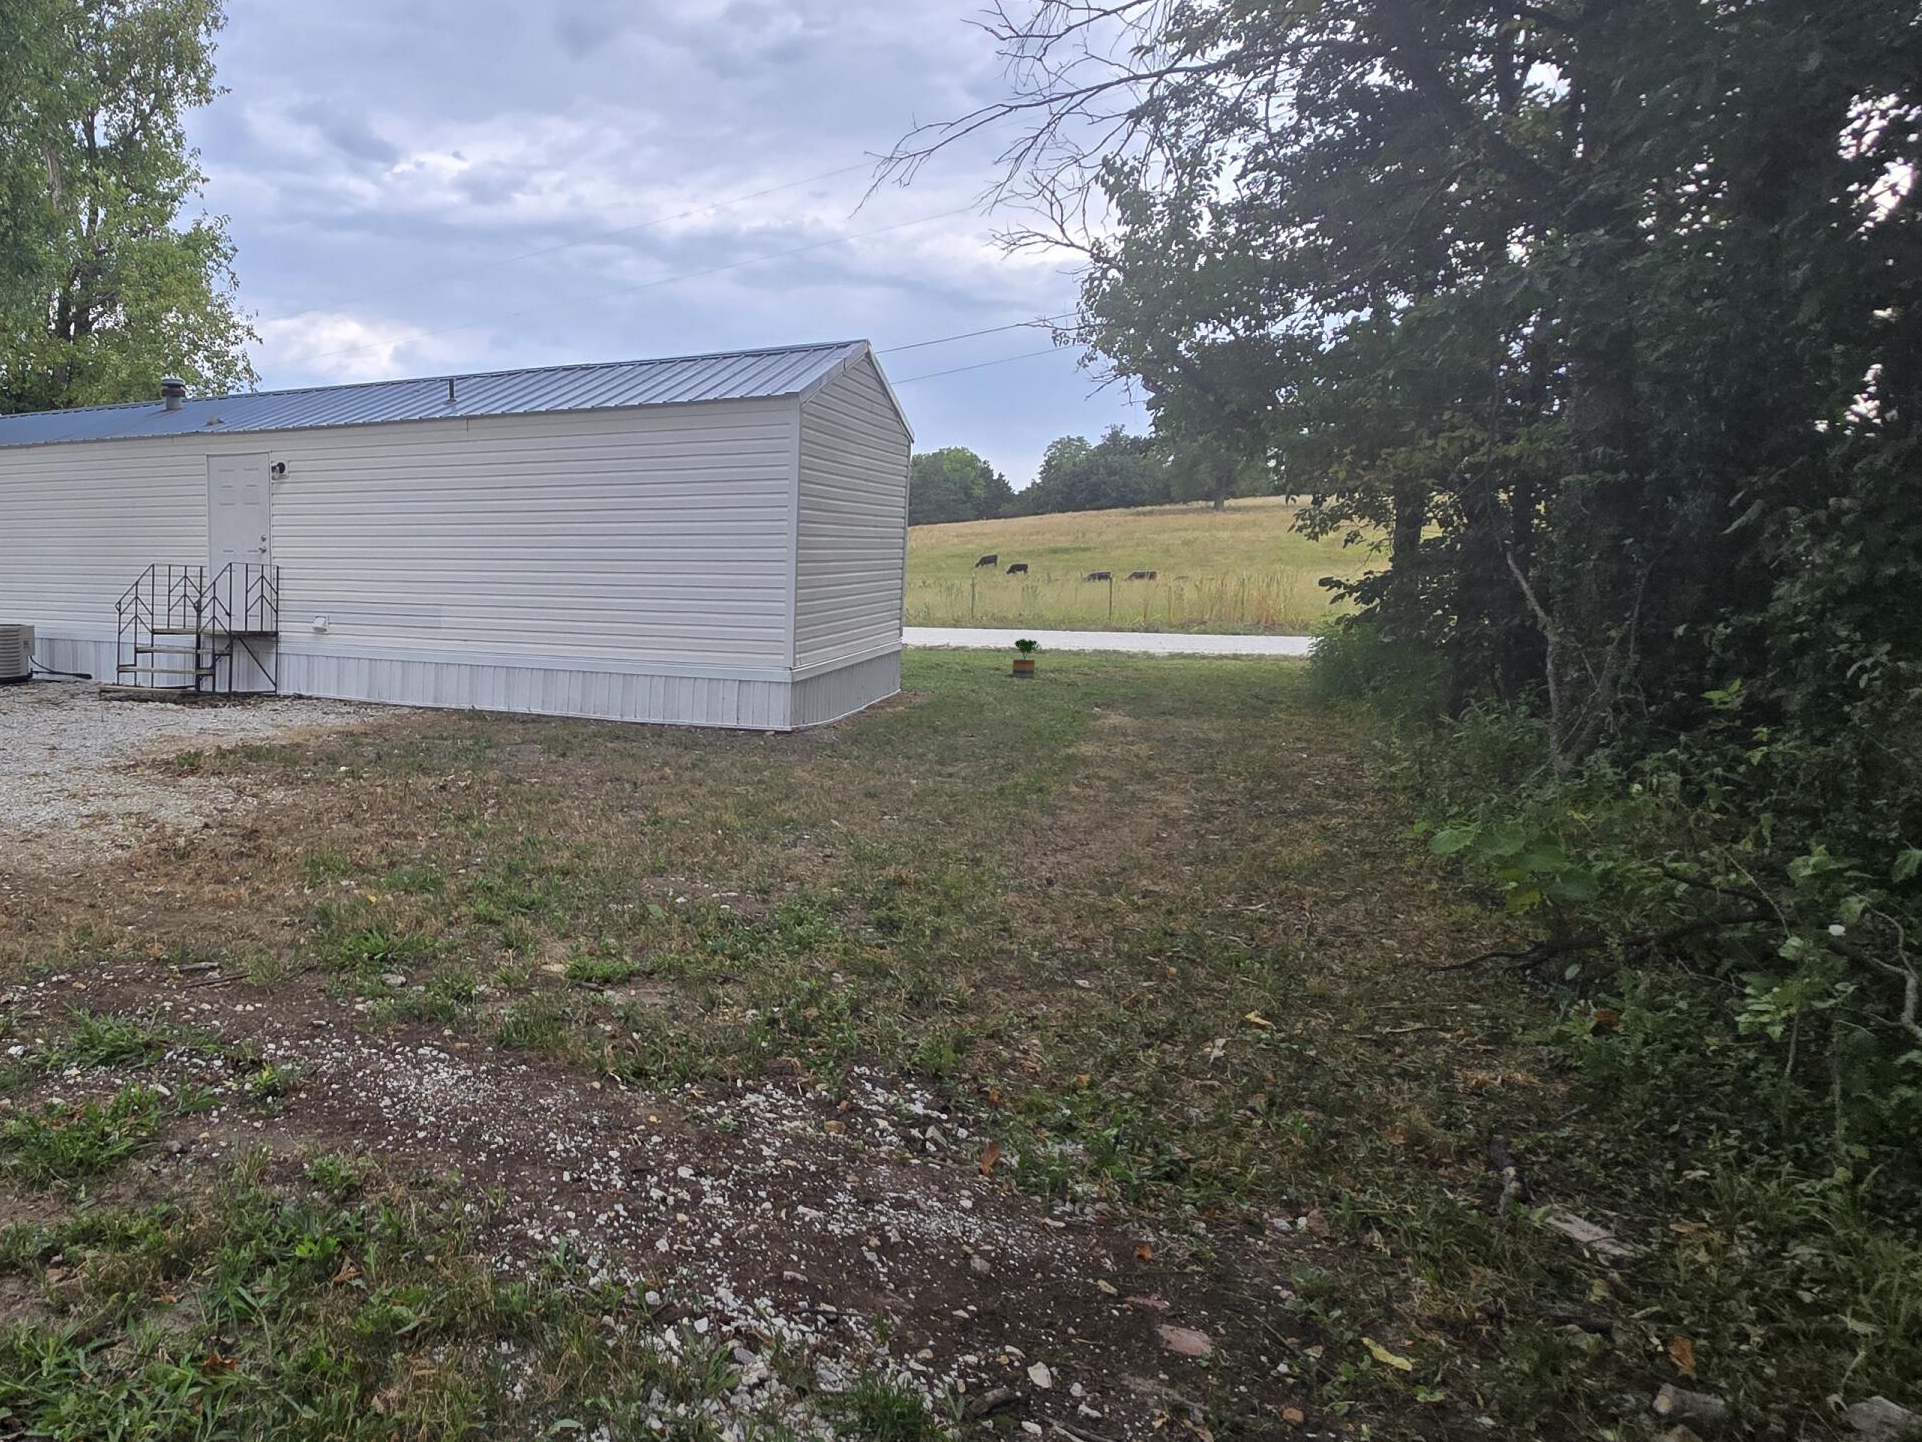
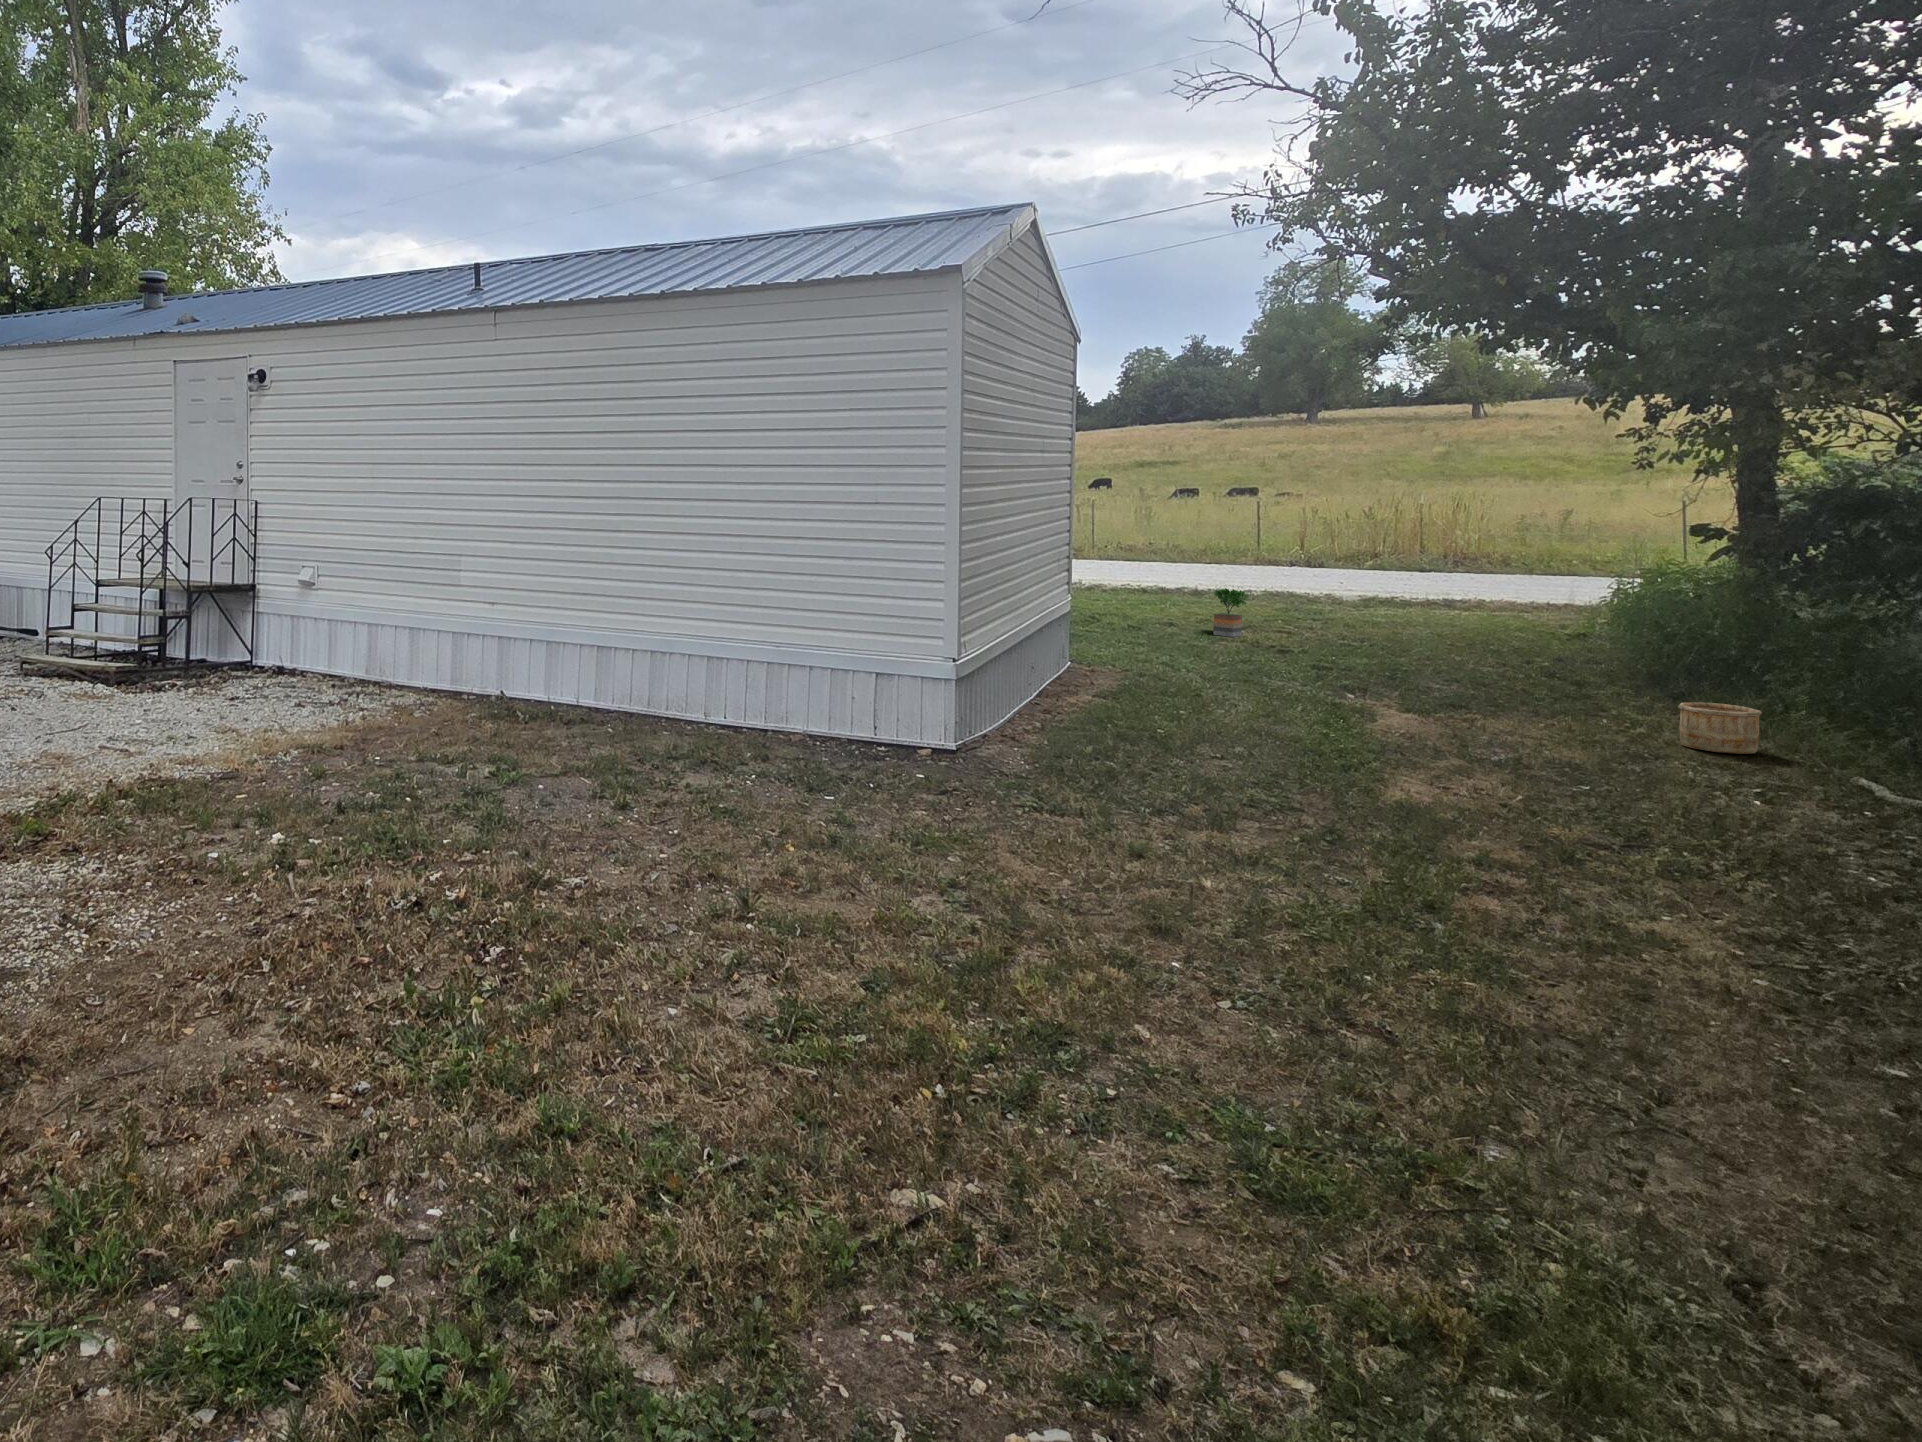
wooden bucket: none [1246,694,1294,725] -> present [1678,702,1762,754]

